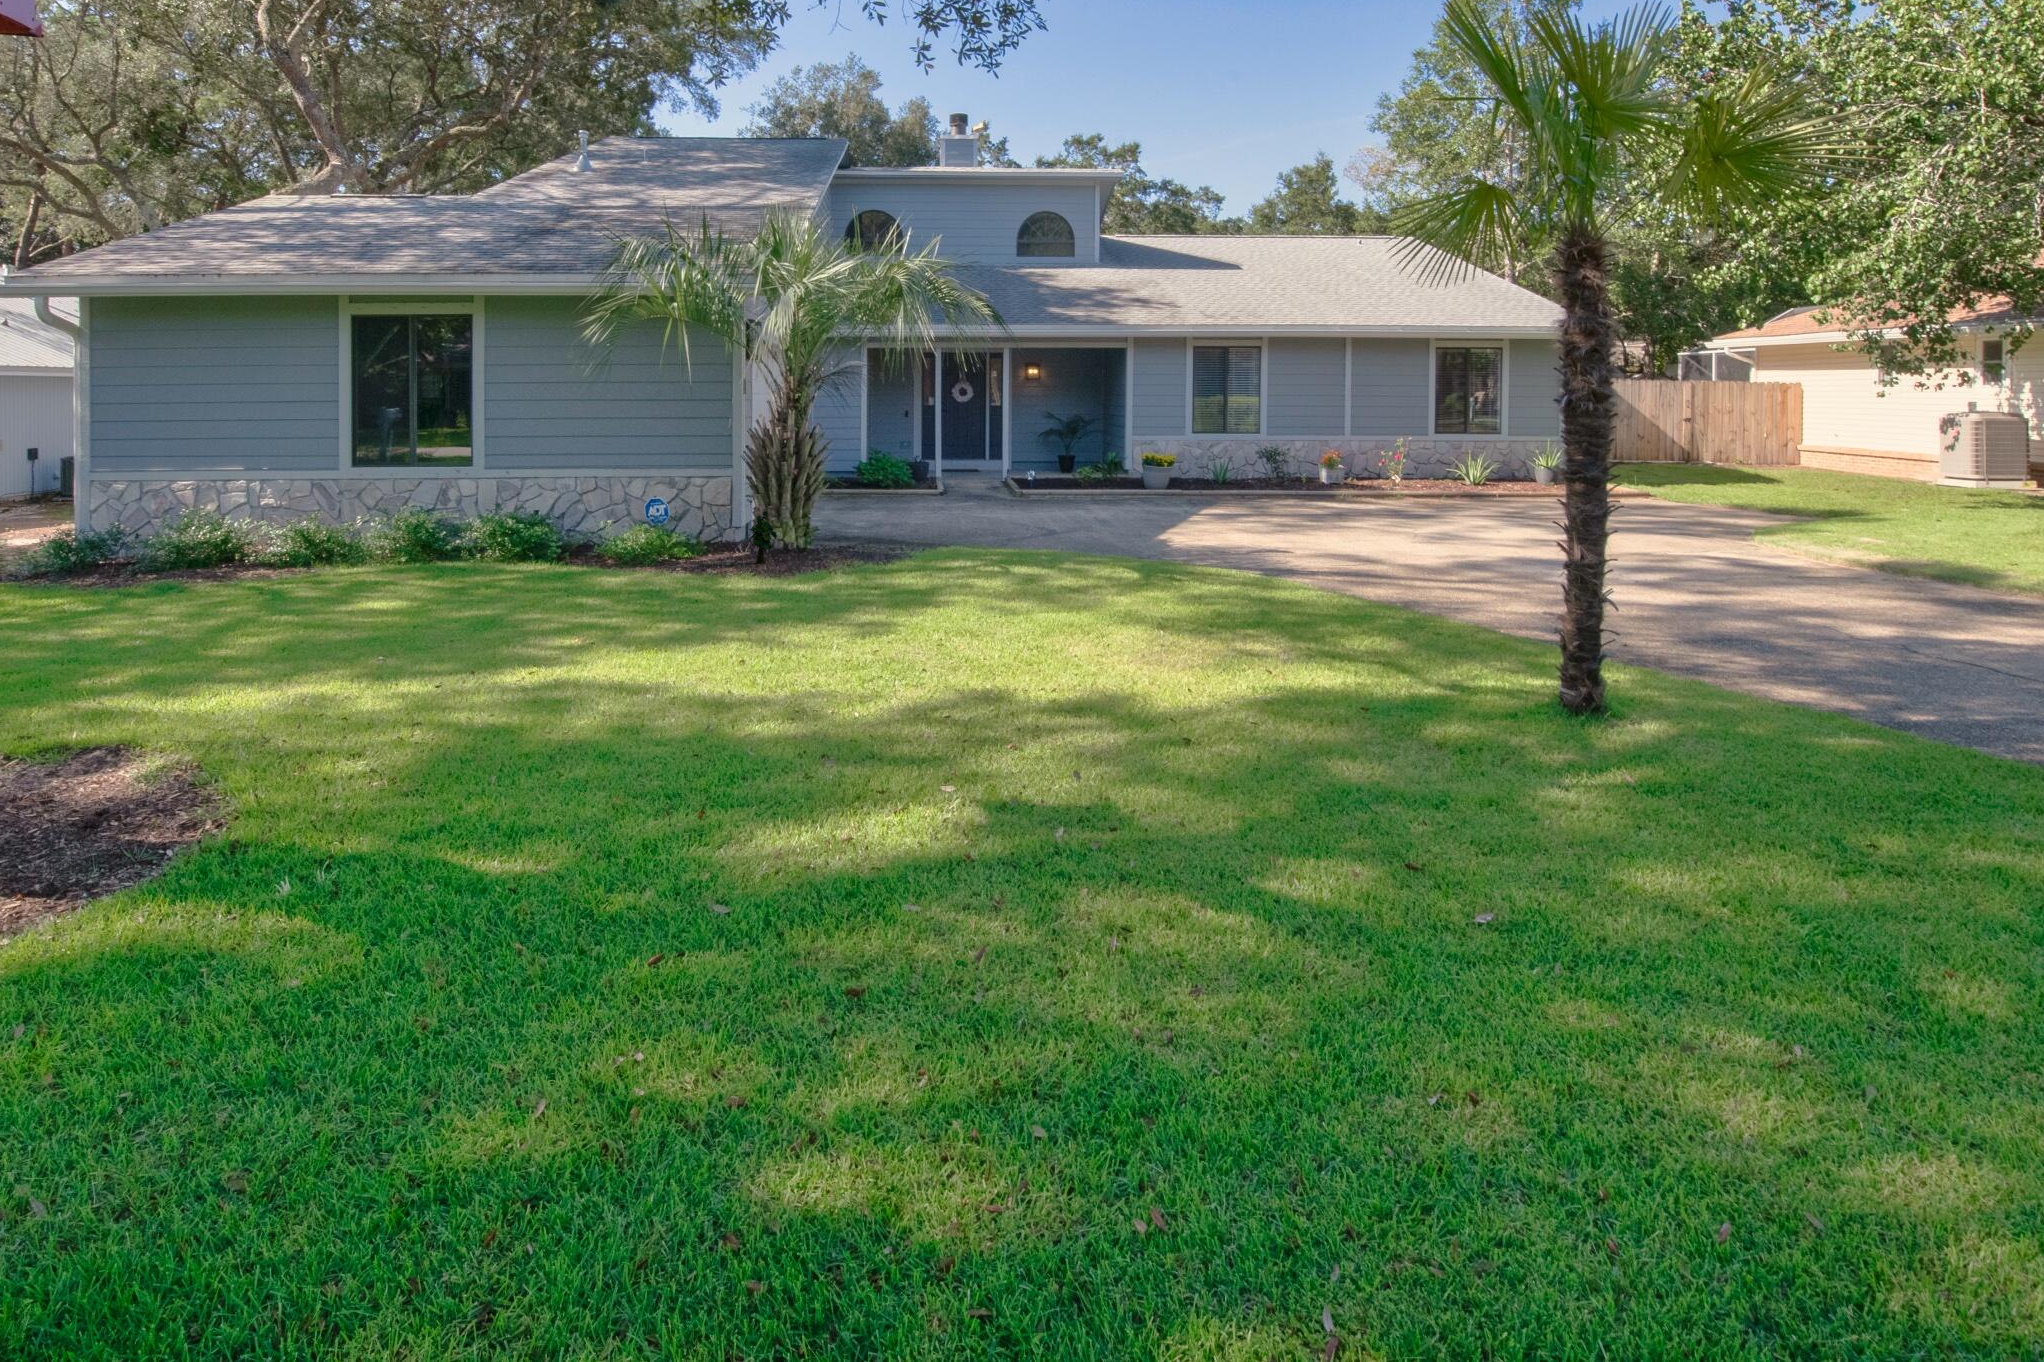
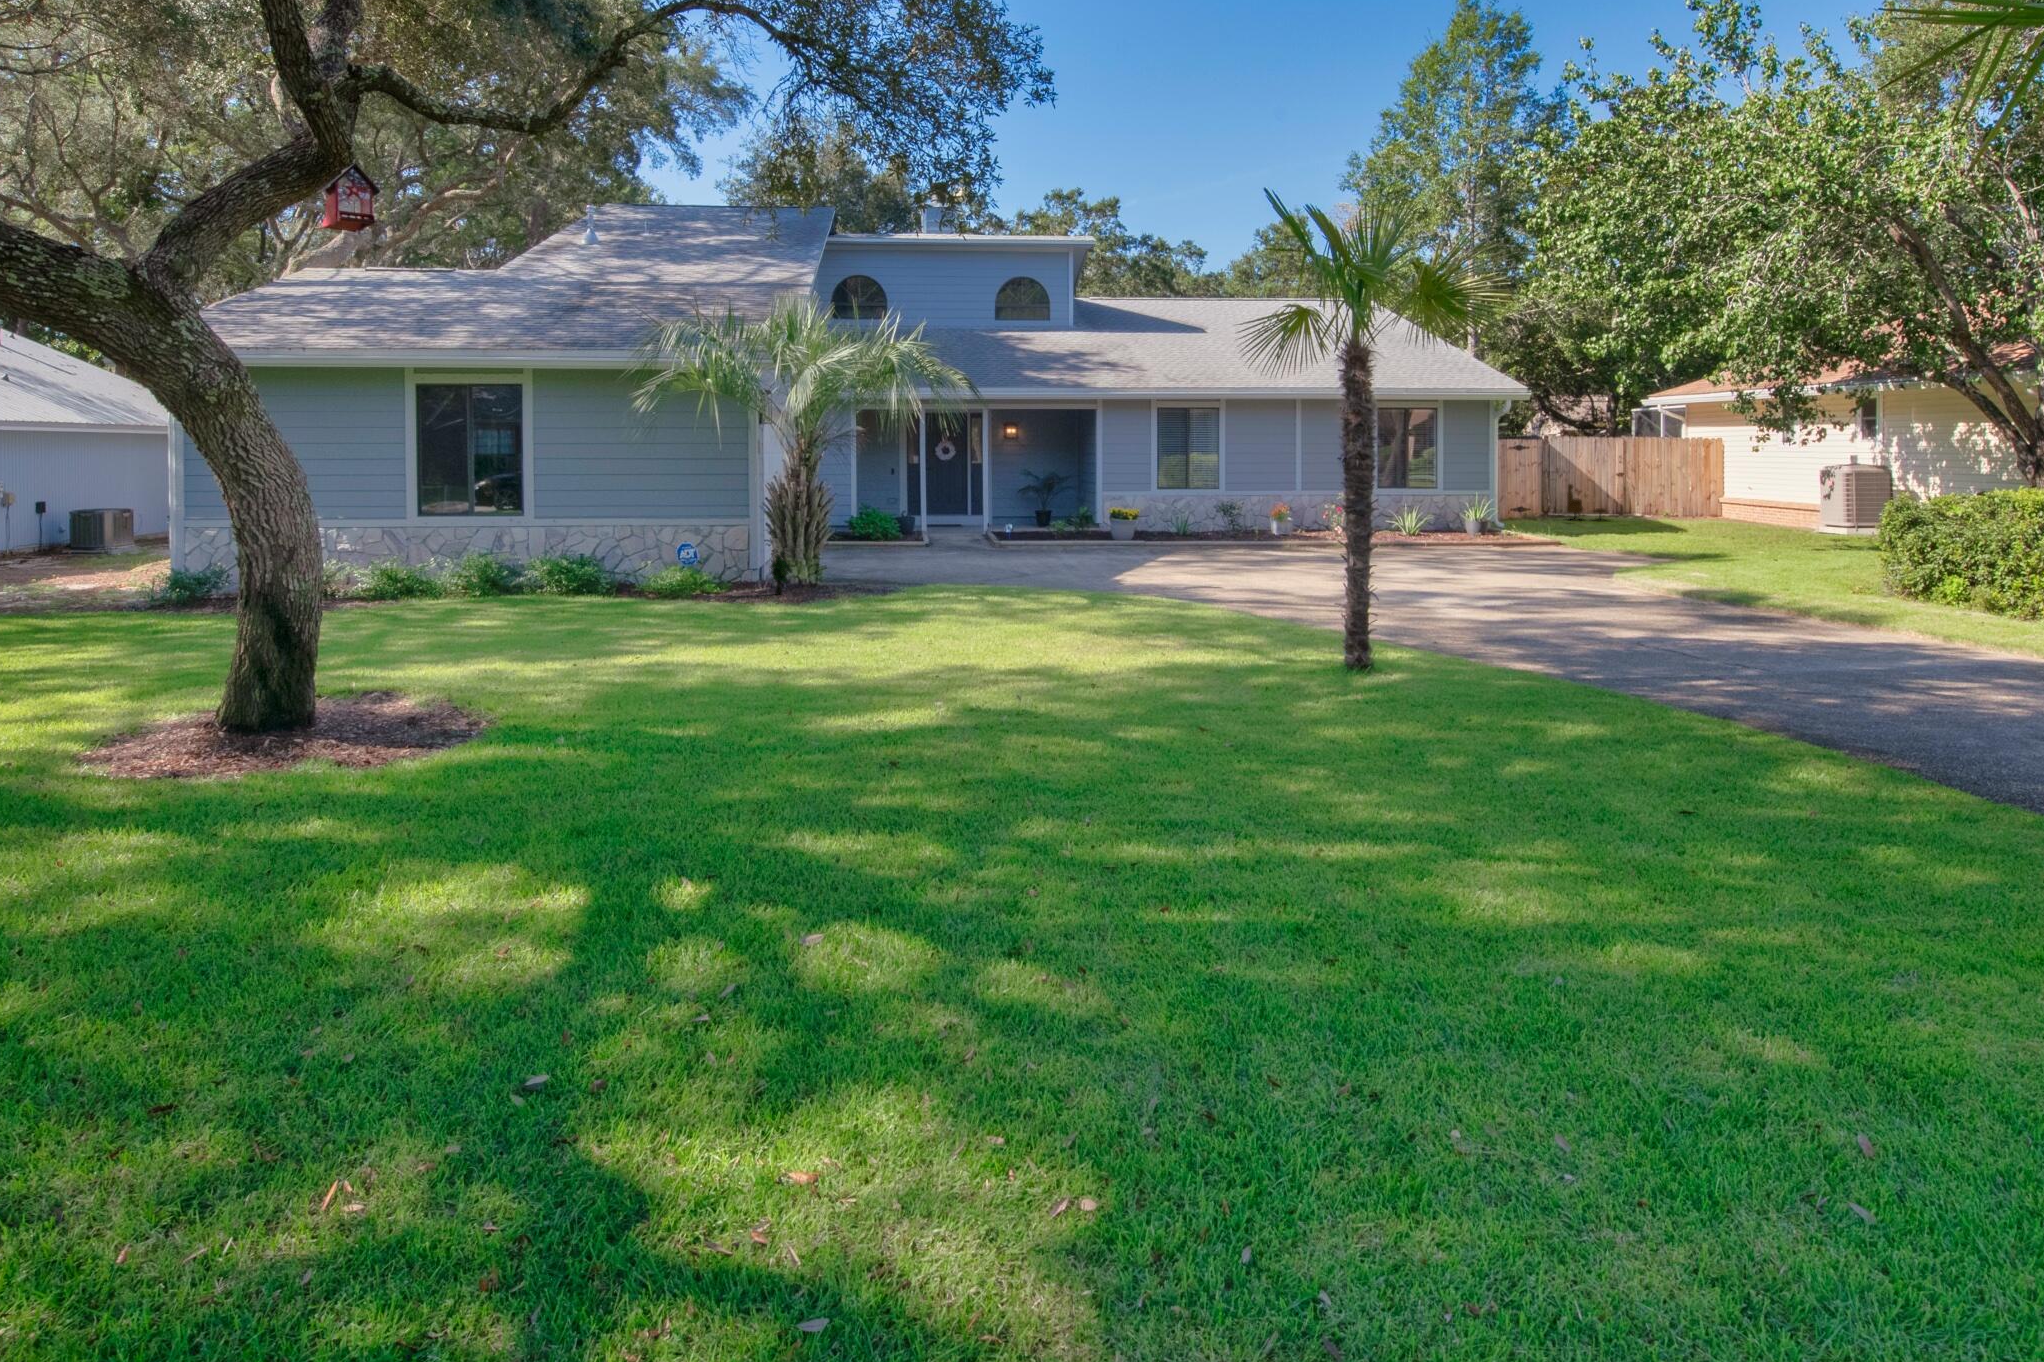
lounge chair: none [1625,432,1679,473] -> present [1567,484,1607,521]

